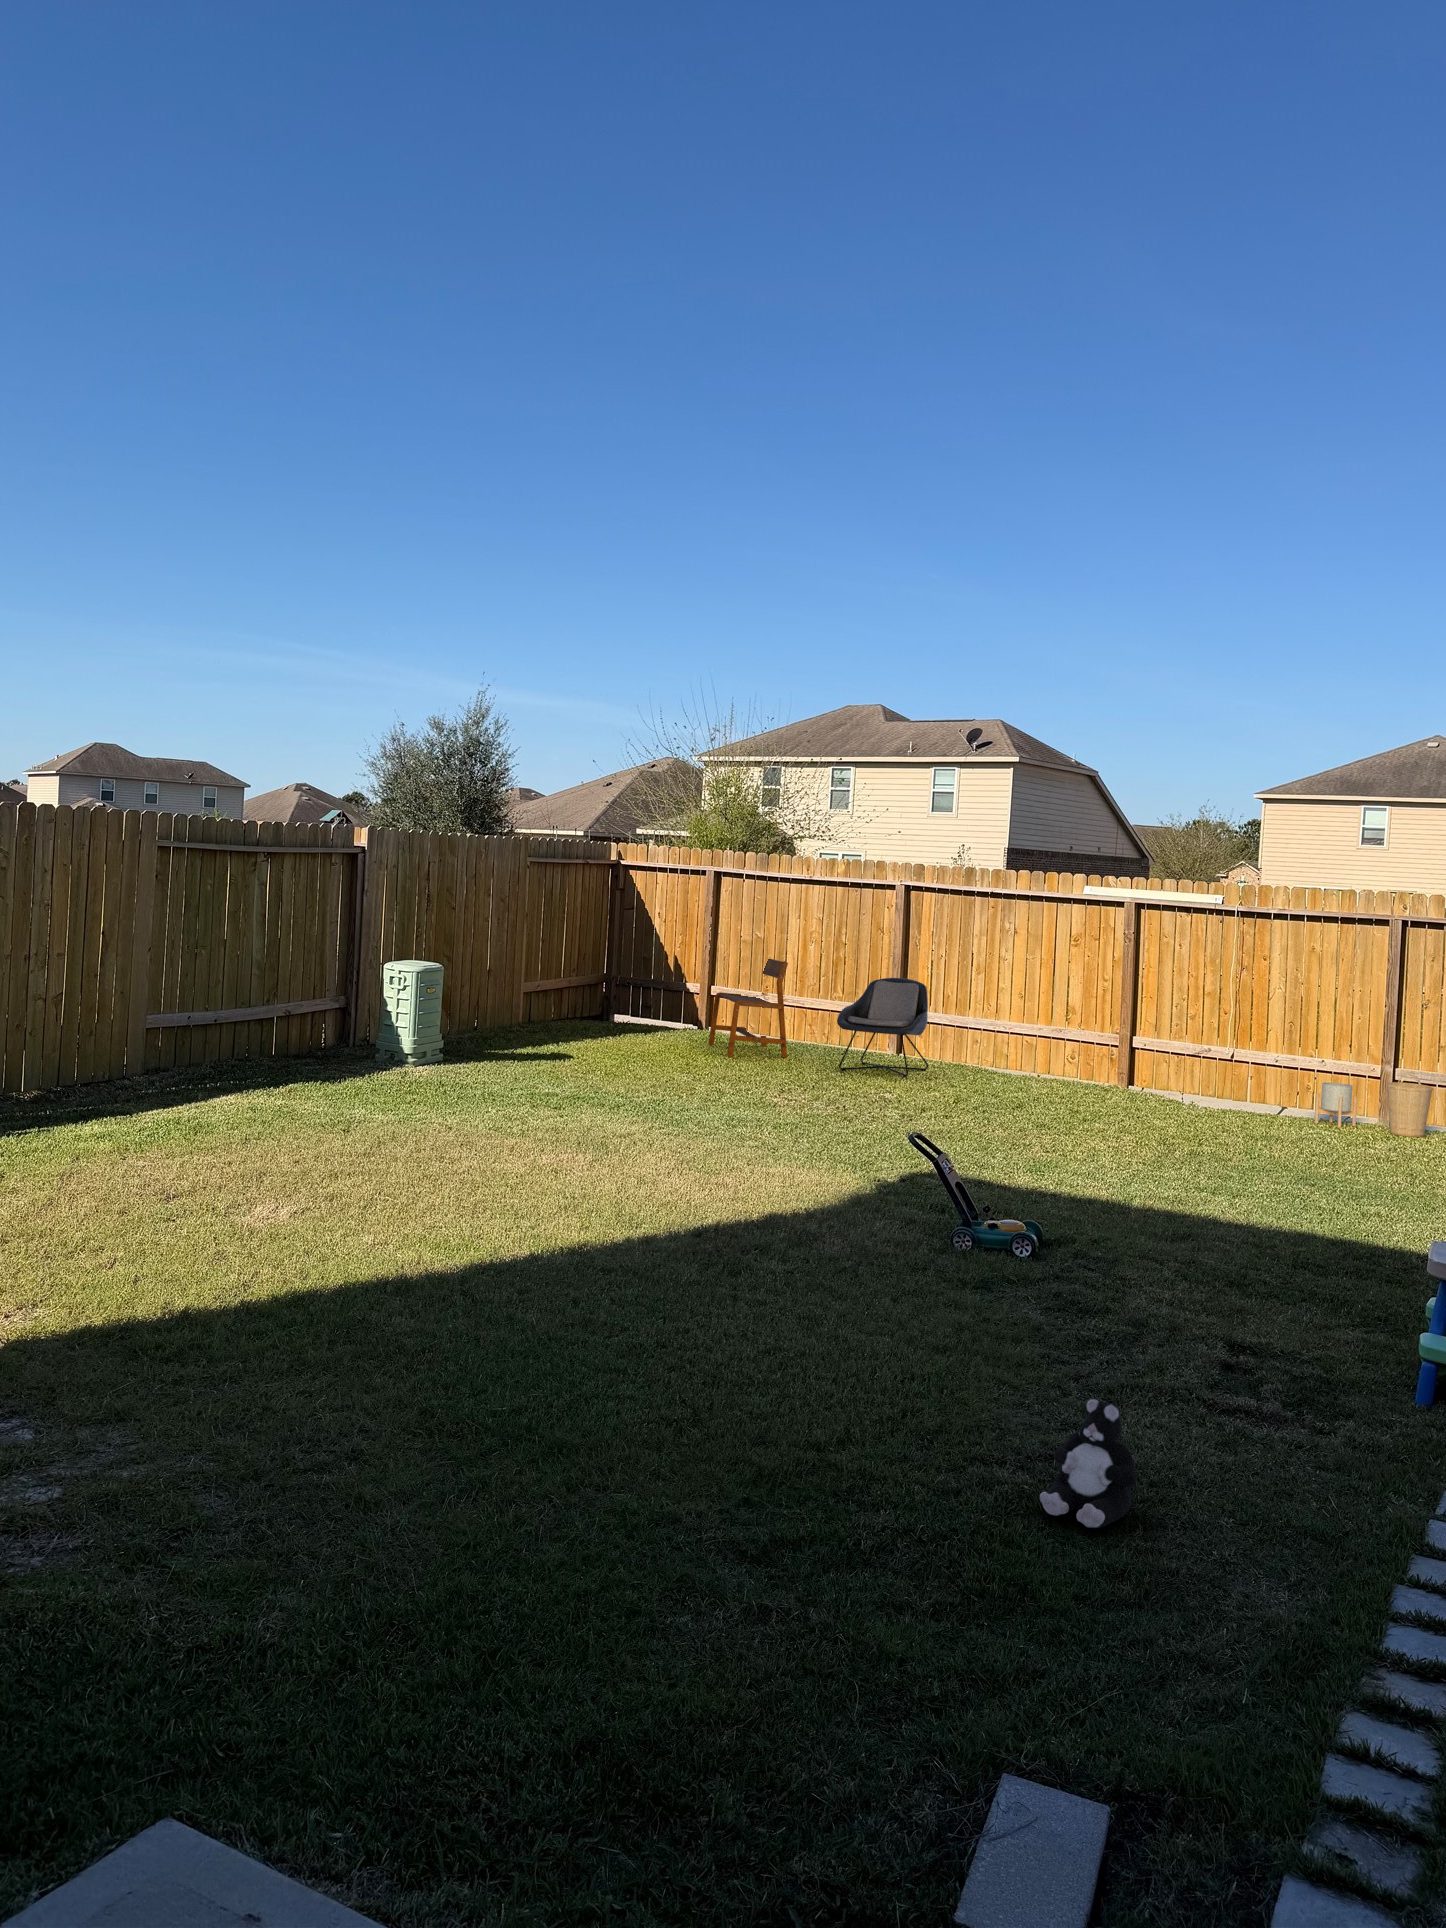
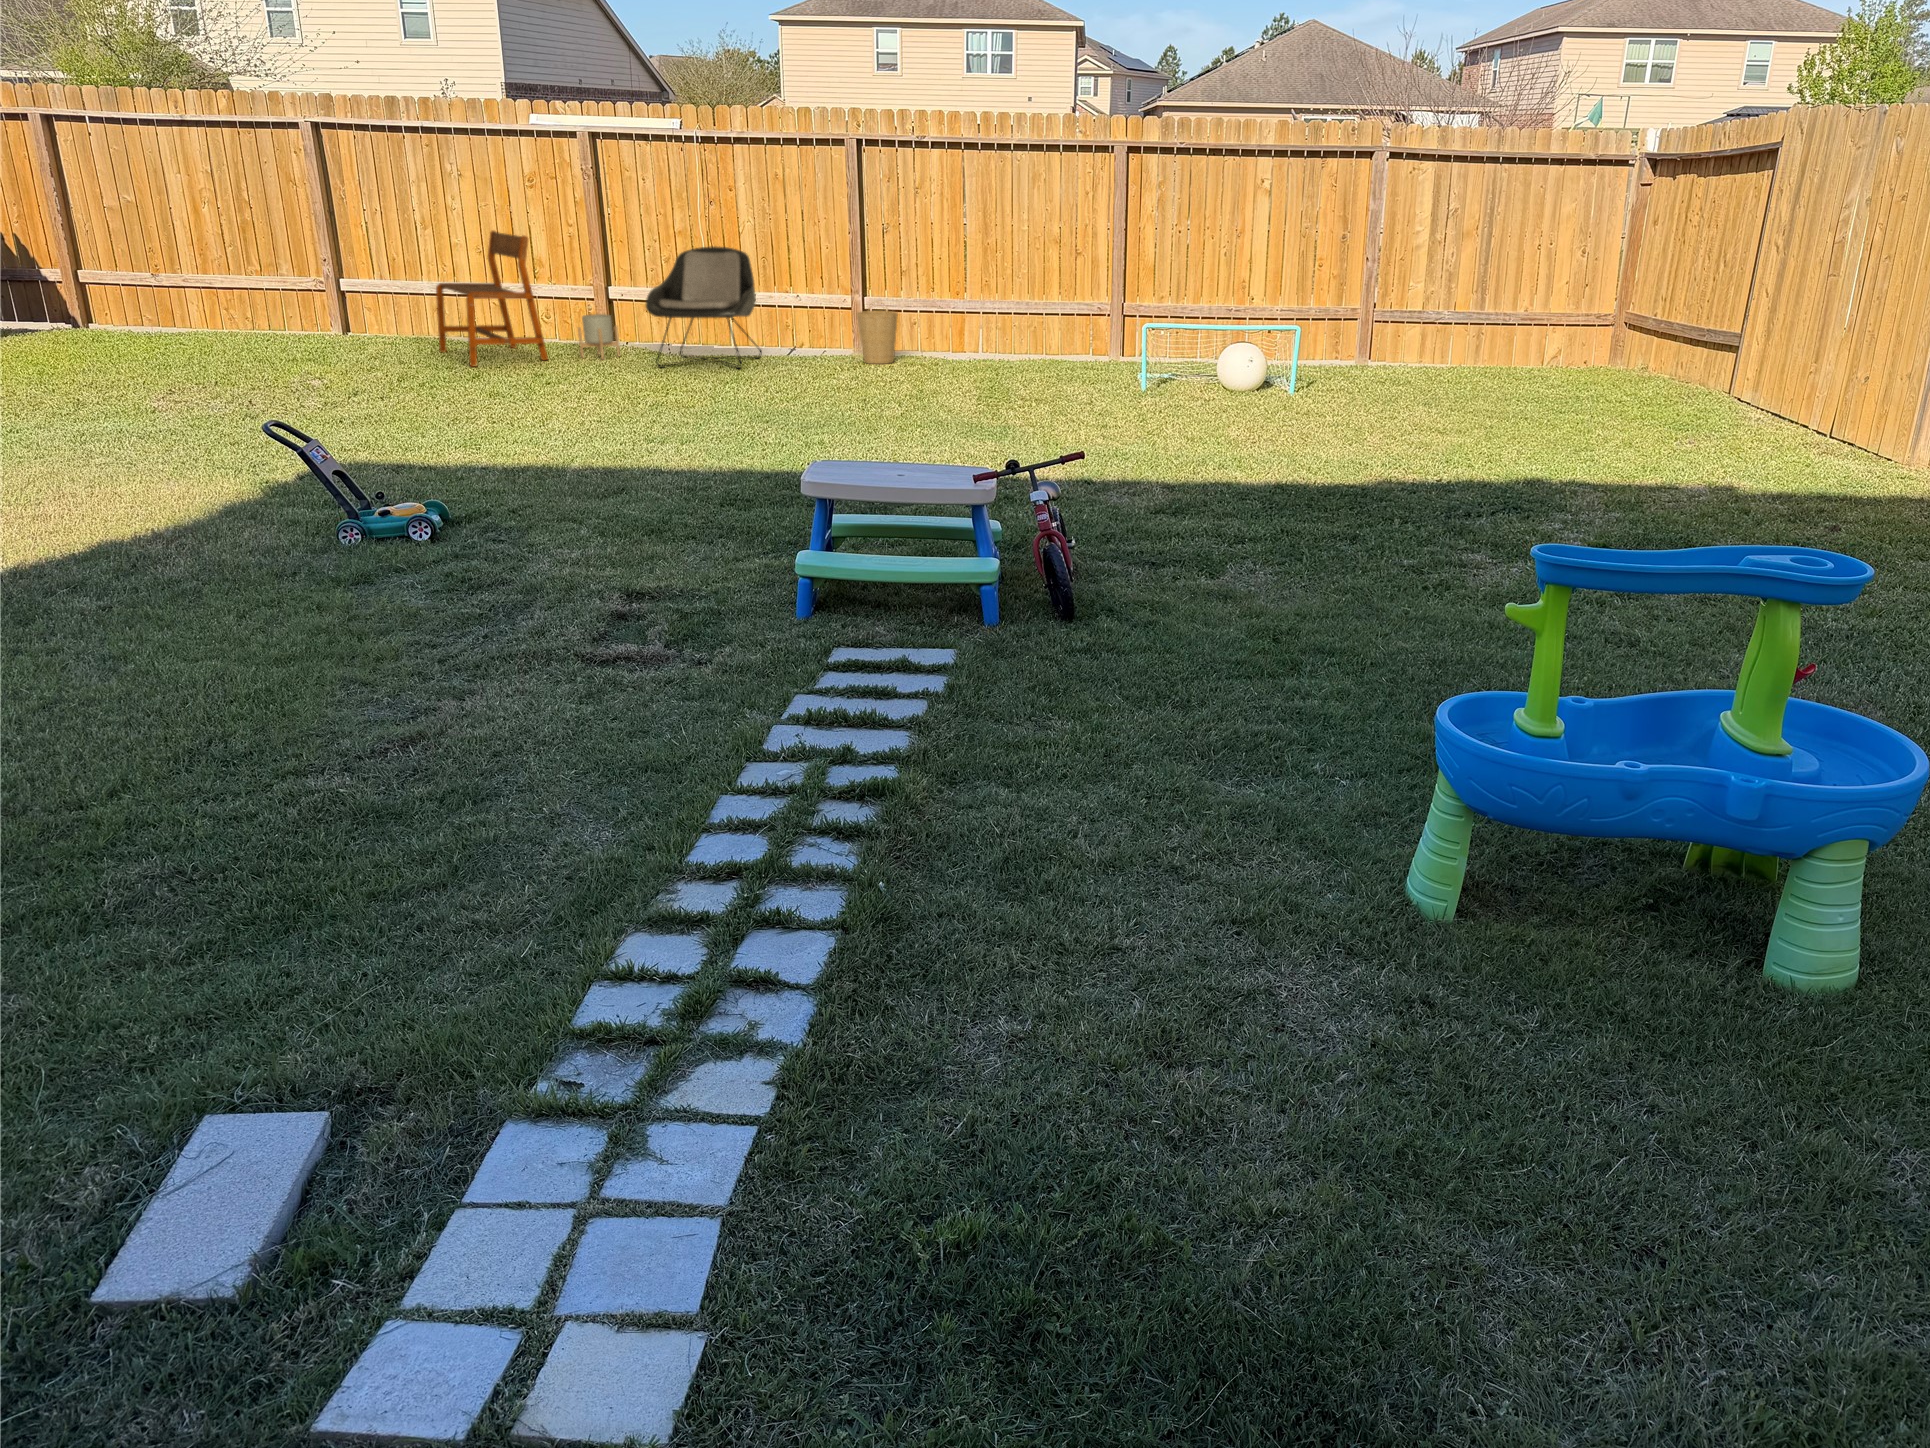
bench: present [708,958,788,1057] -> present [436,231,548,366]
lounge chair: present [837,978,928,1077] -> present [646,246,762,369]
planter: present [1315,1082,1357,1128] -> present [578,314,620,359]
plush toy: present [1040,1398,1137,1528] -> none [311,729,433,874]

